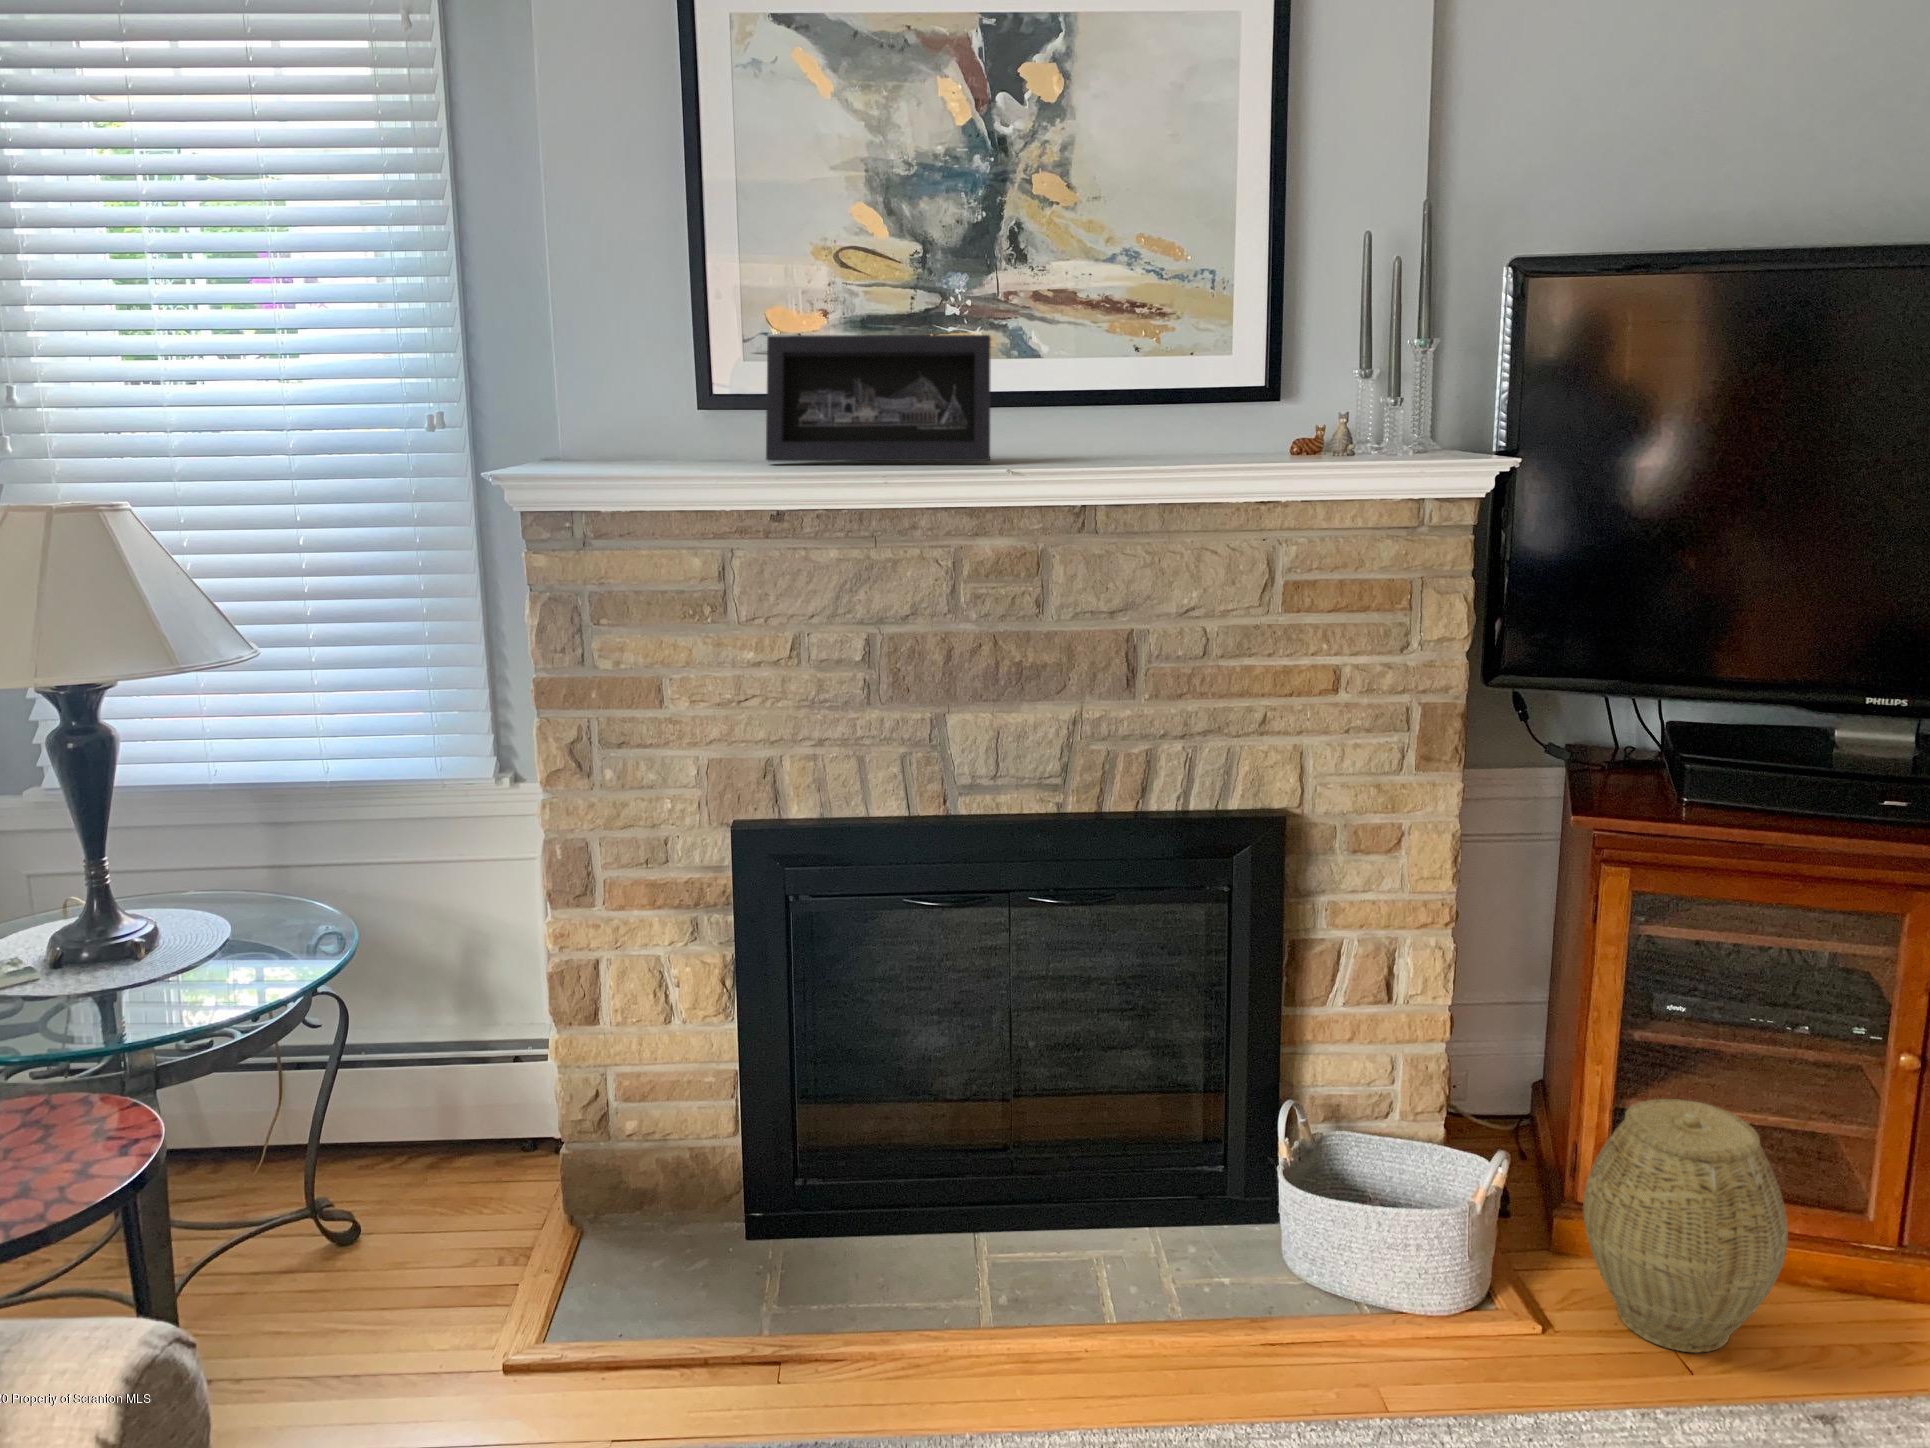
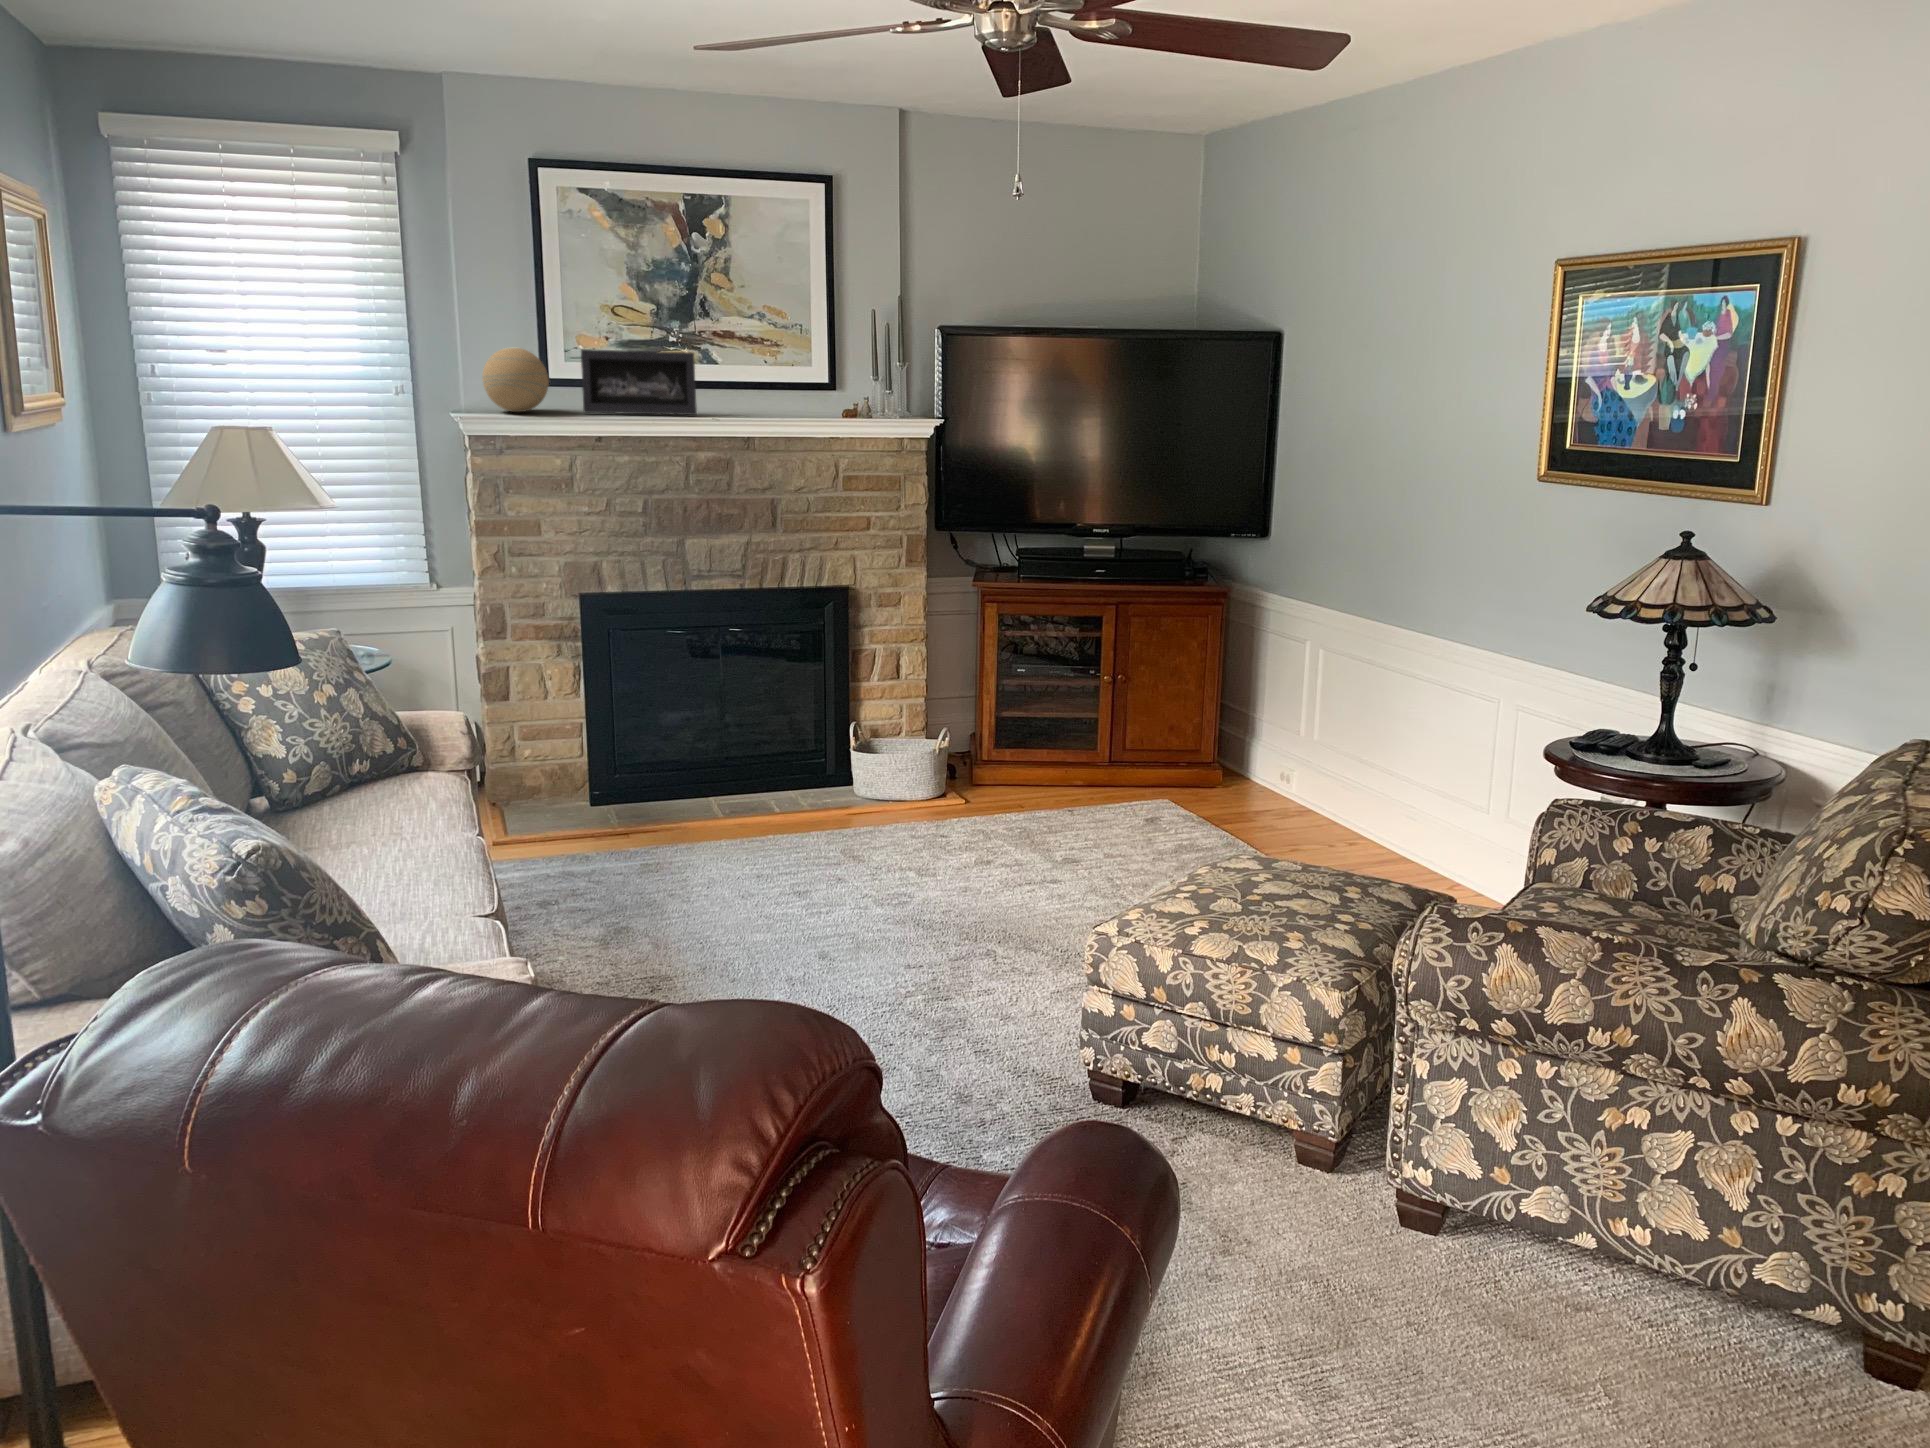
decorative orb: none [575,336,702,463] -> present [482,348,549,412]
woven basket: present [1583,1099,1788,1353] -> none [981,708,1061,811]

